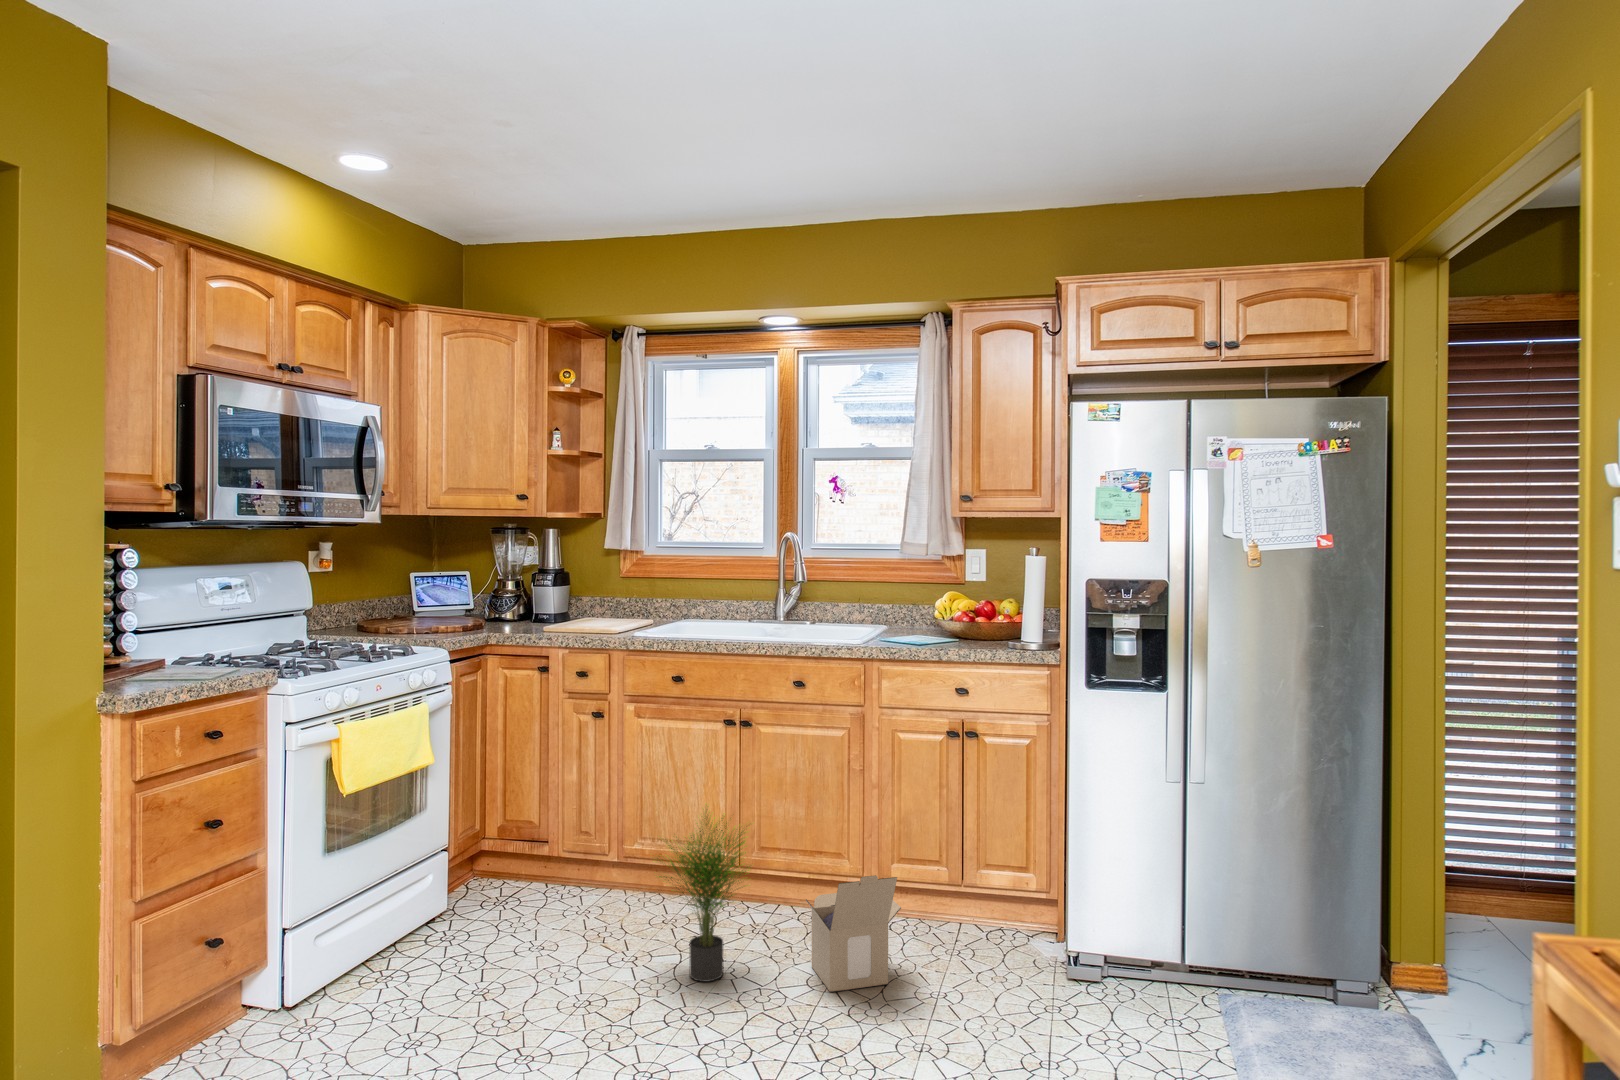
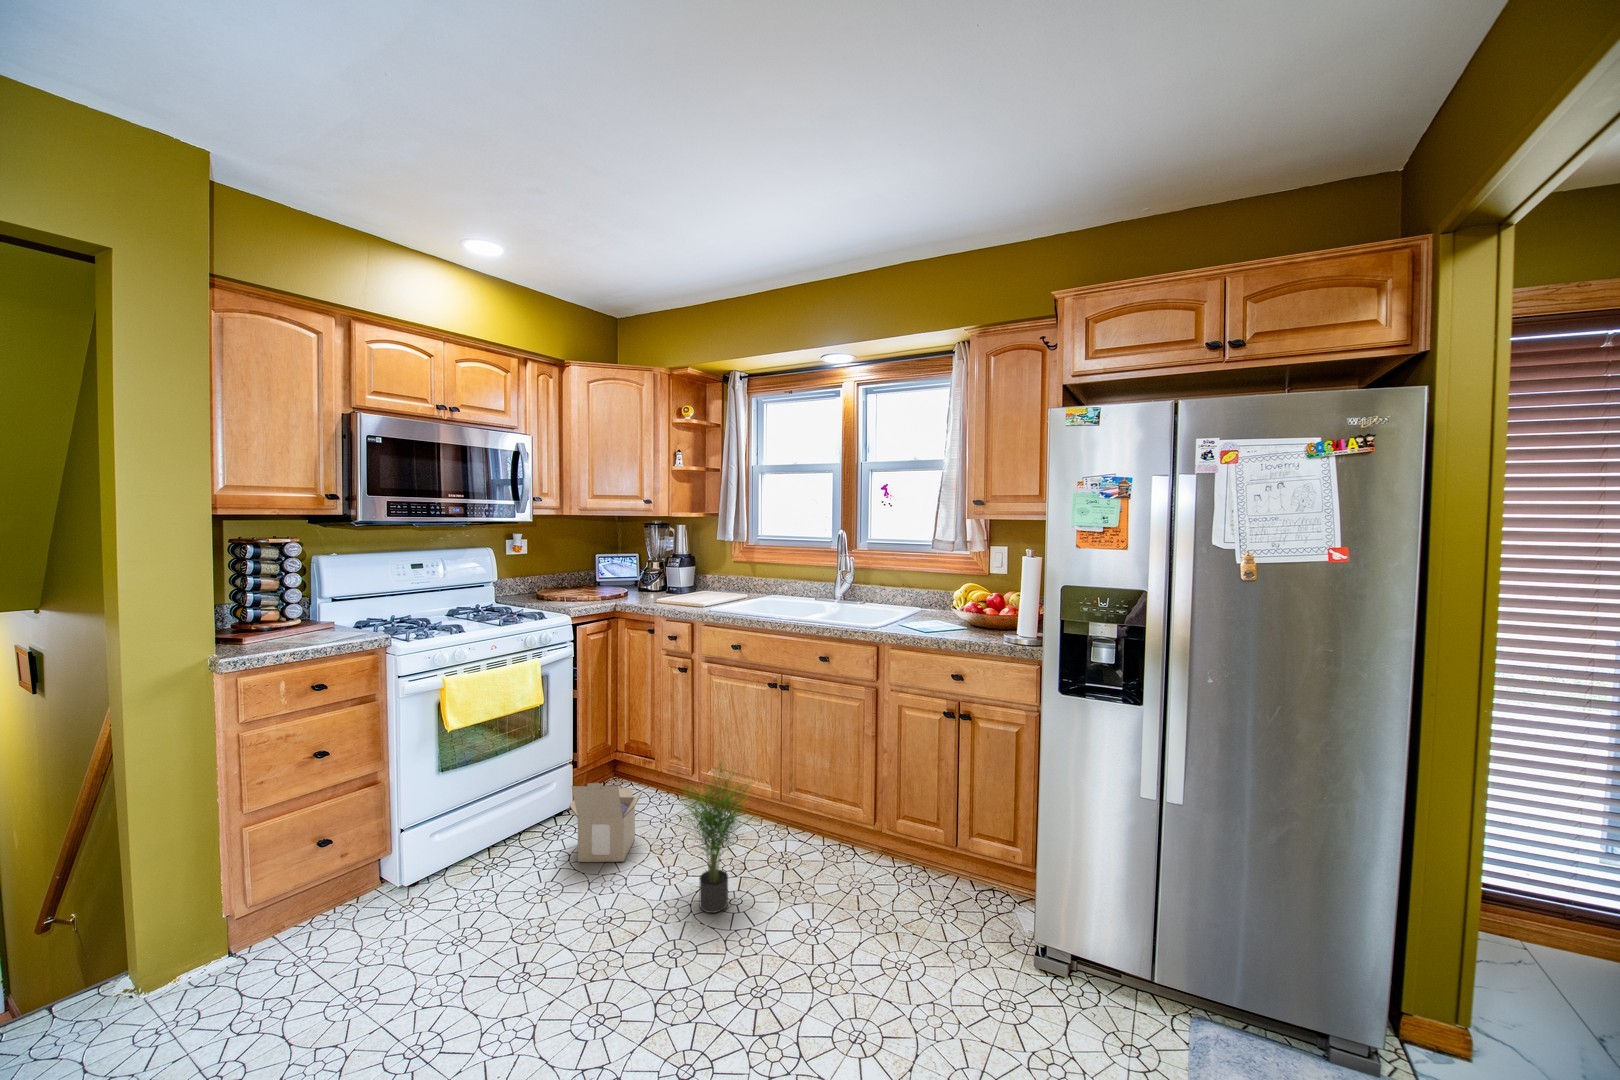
cardboard box: present [806,875,901,992] -> present [569,783,642,862]

